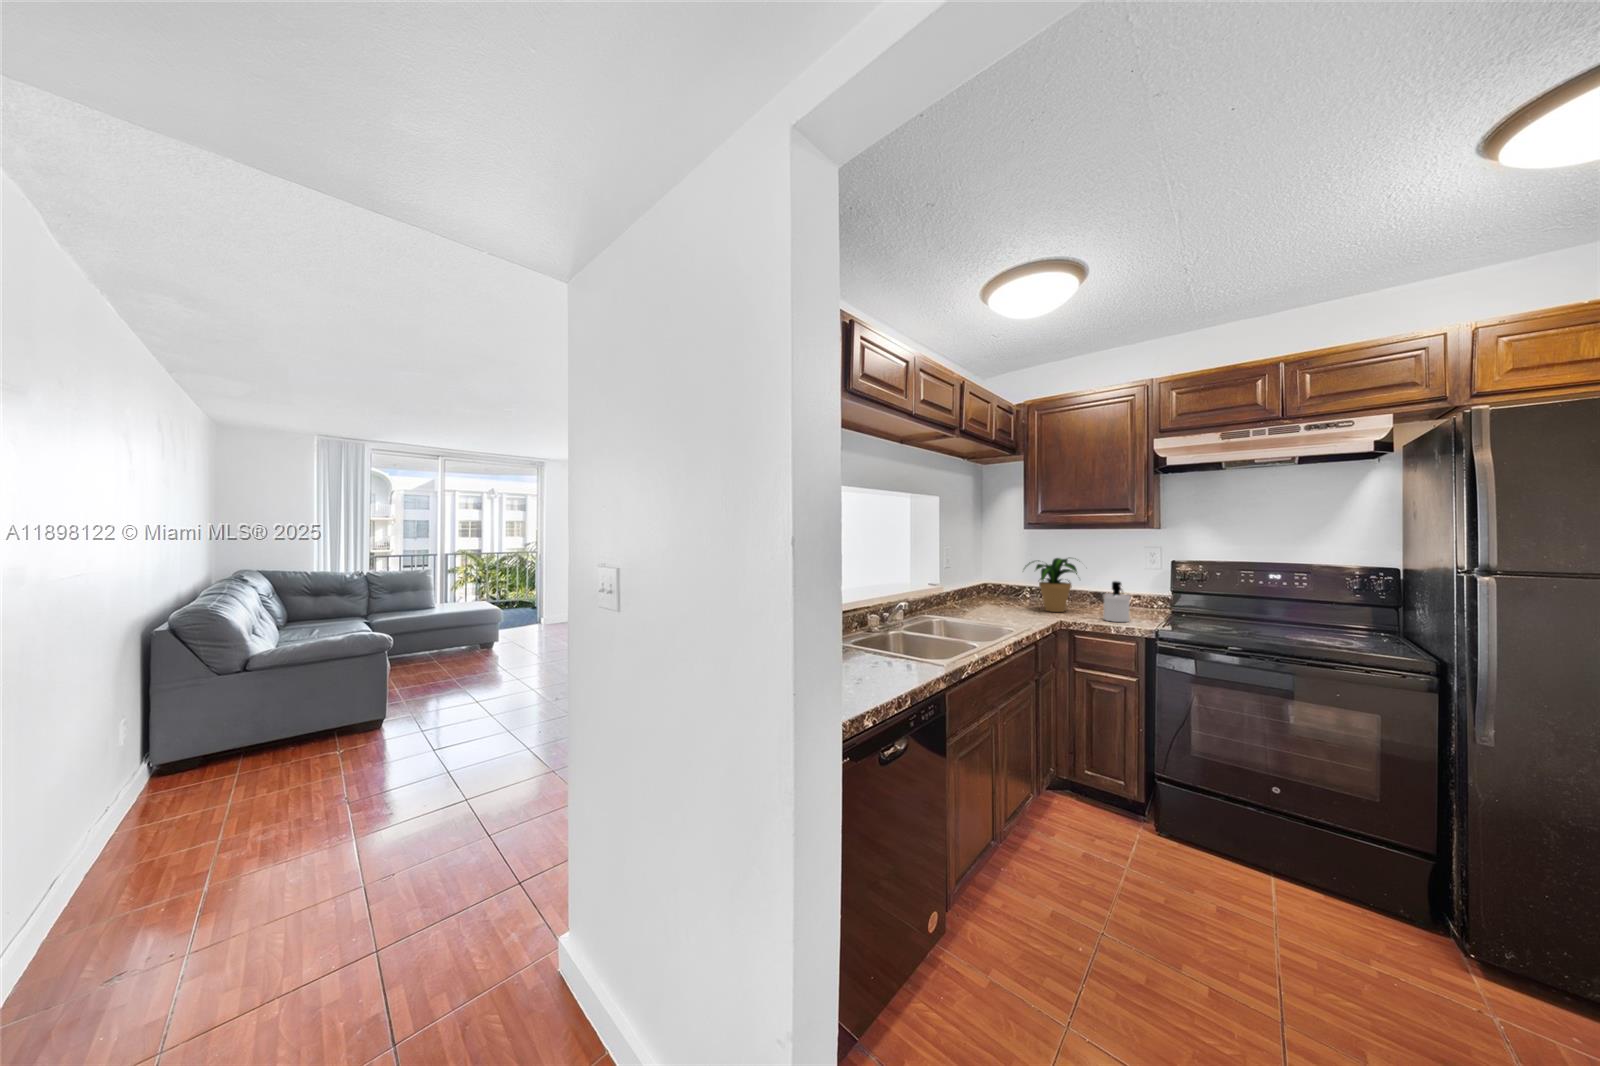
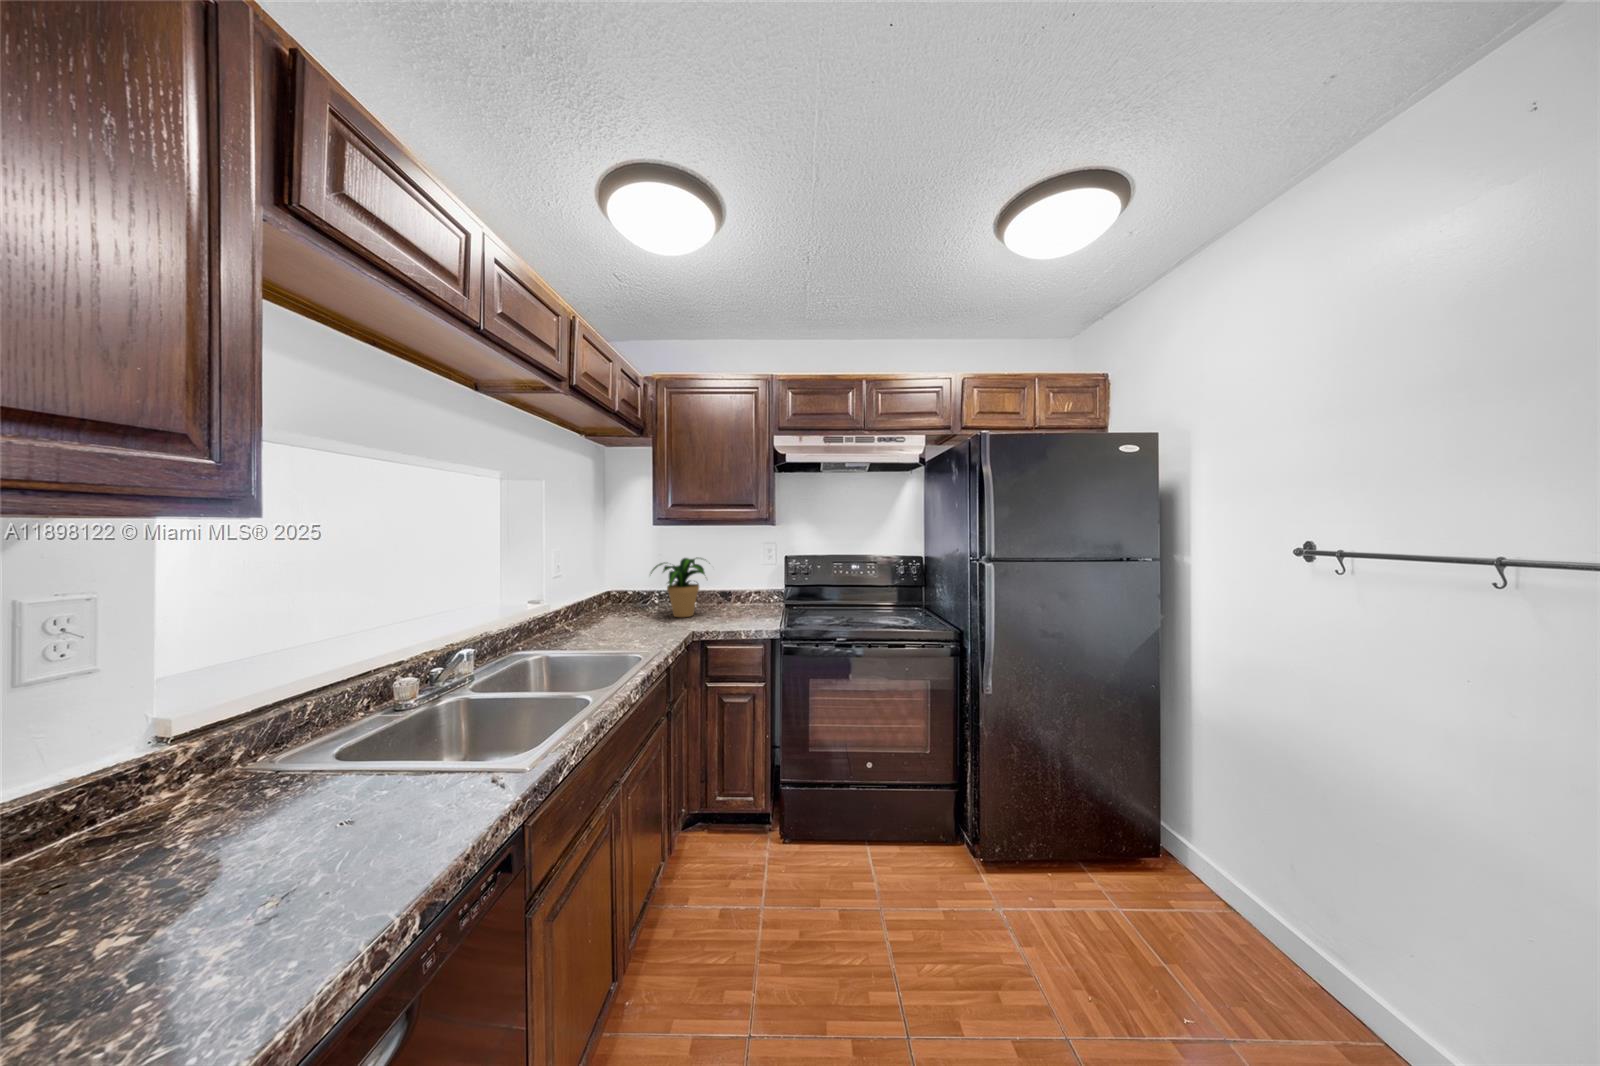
soap dispenser: present [1103,581,1131,622] -> none [729,581,754,623]

